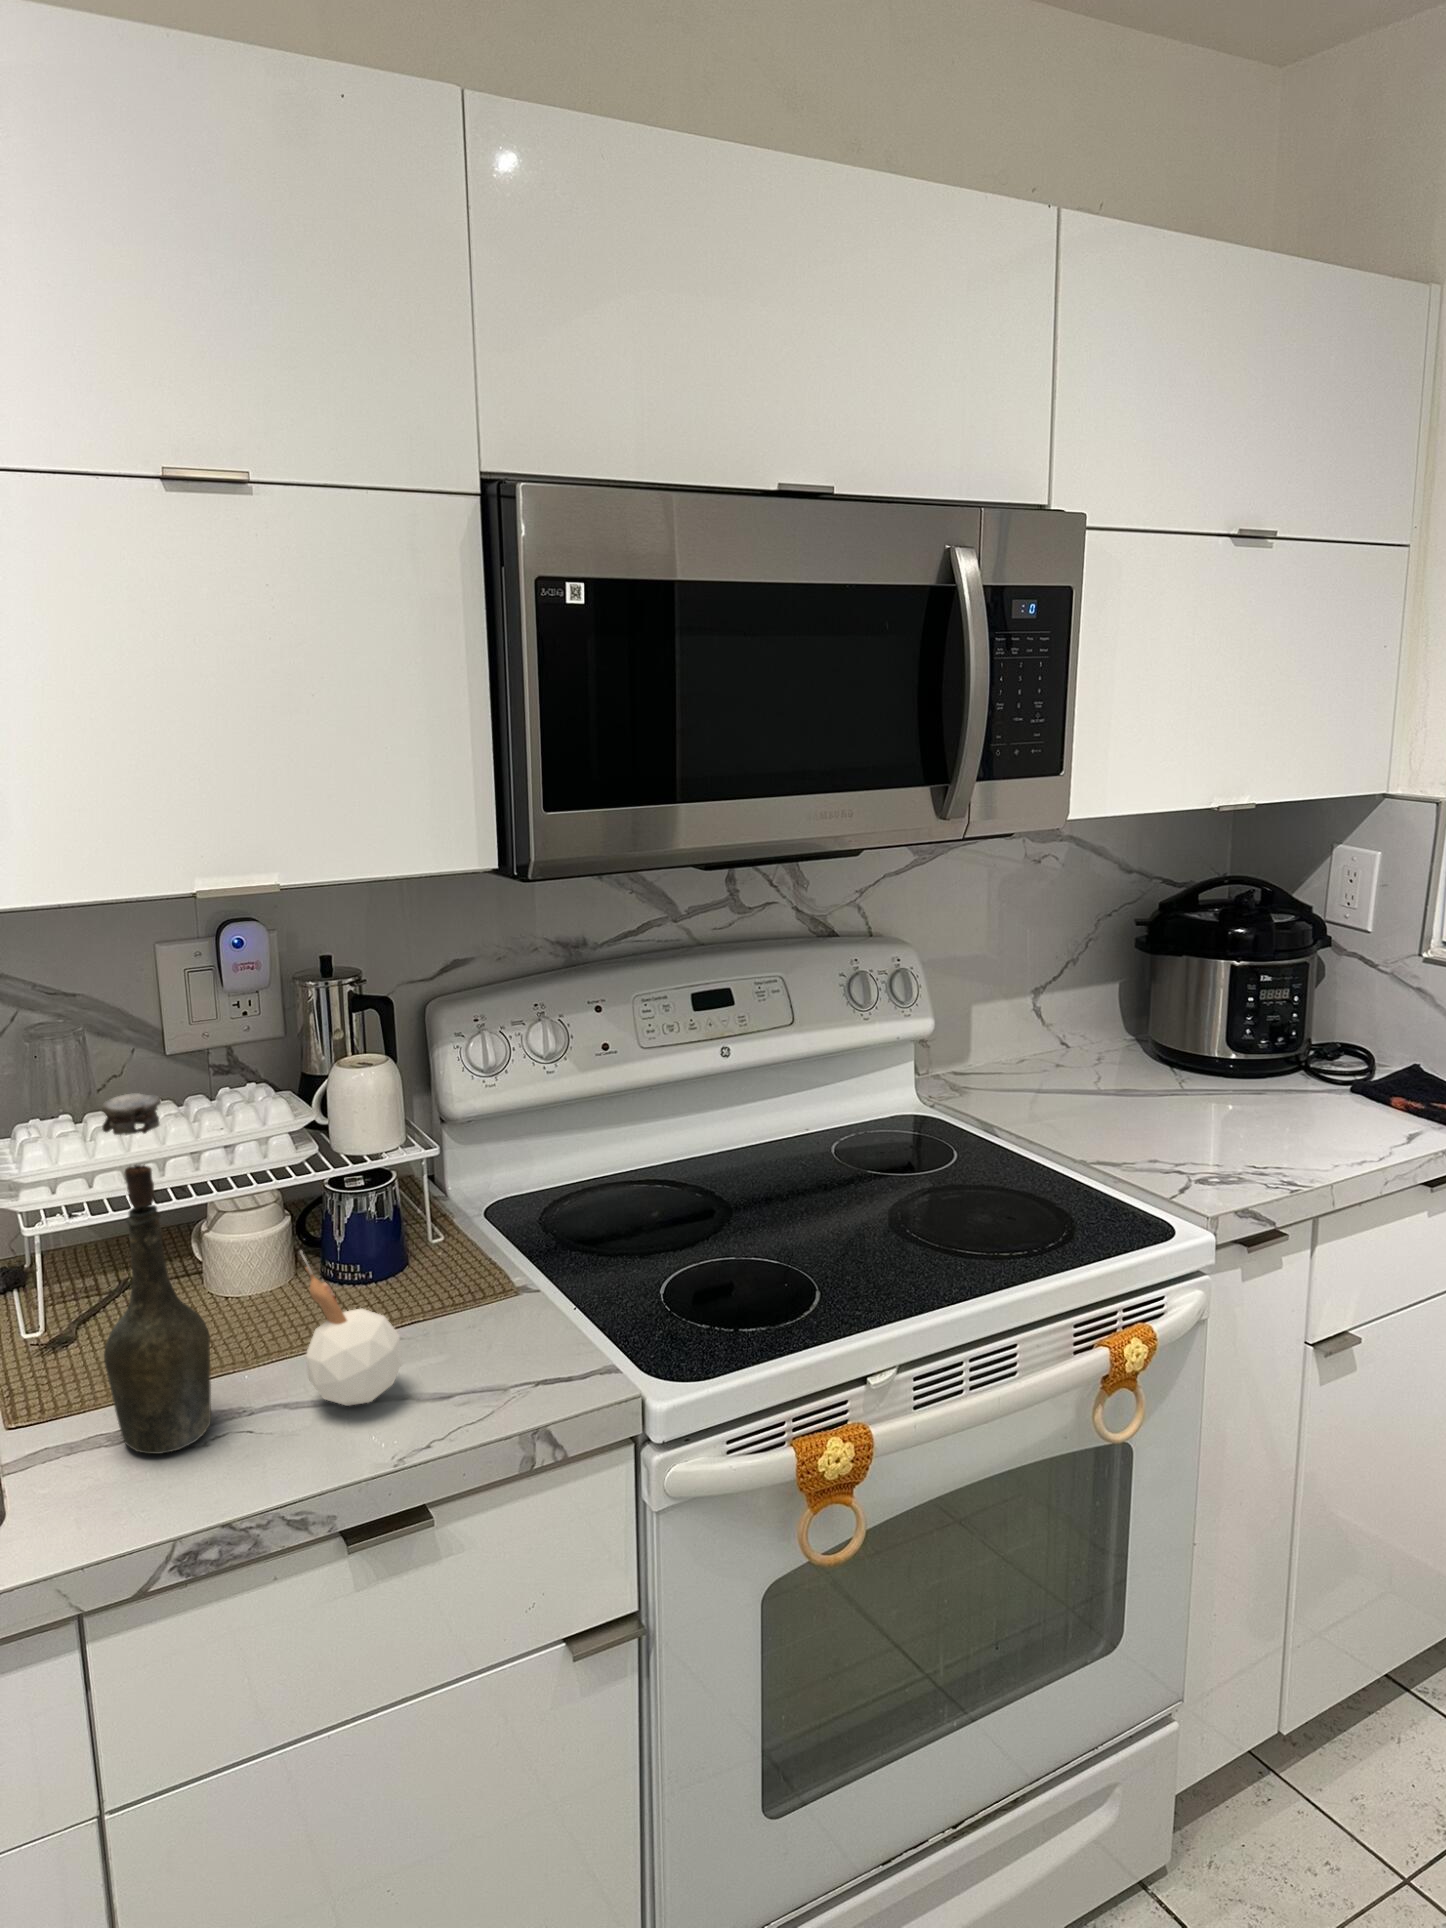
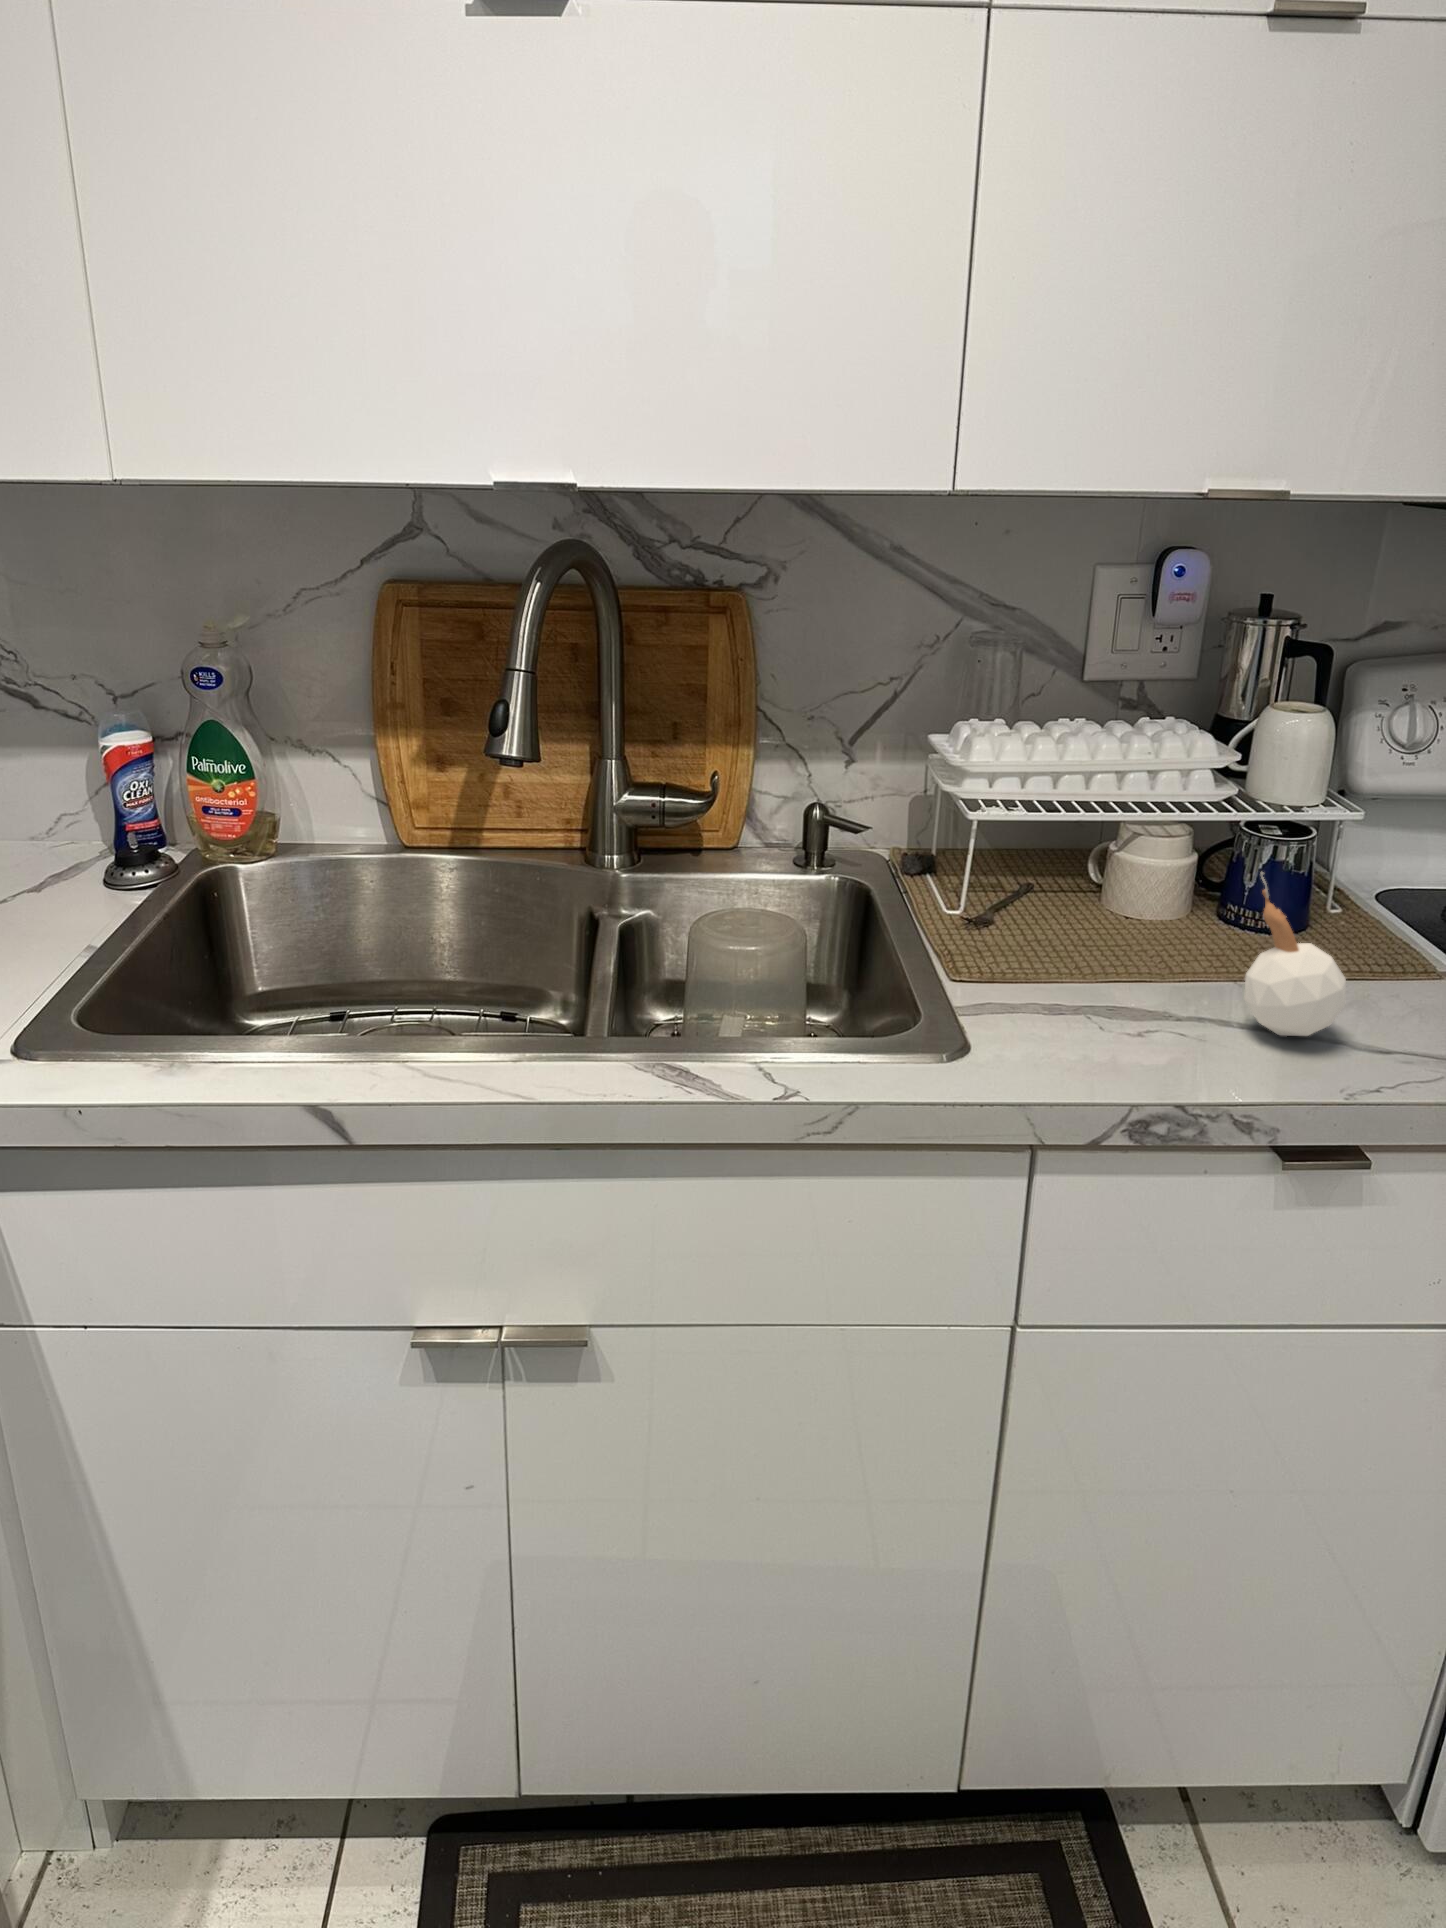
bottle: present [102,1093,211,1454] -> none [1065,683,1170,1034]

